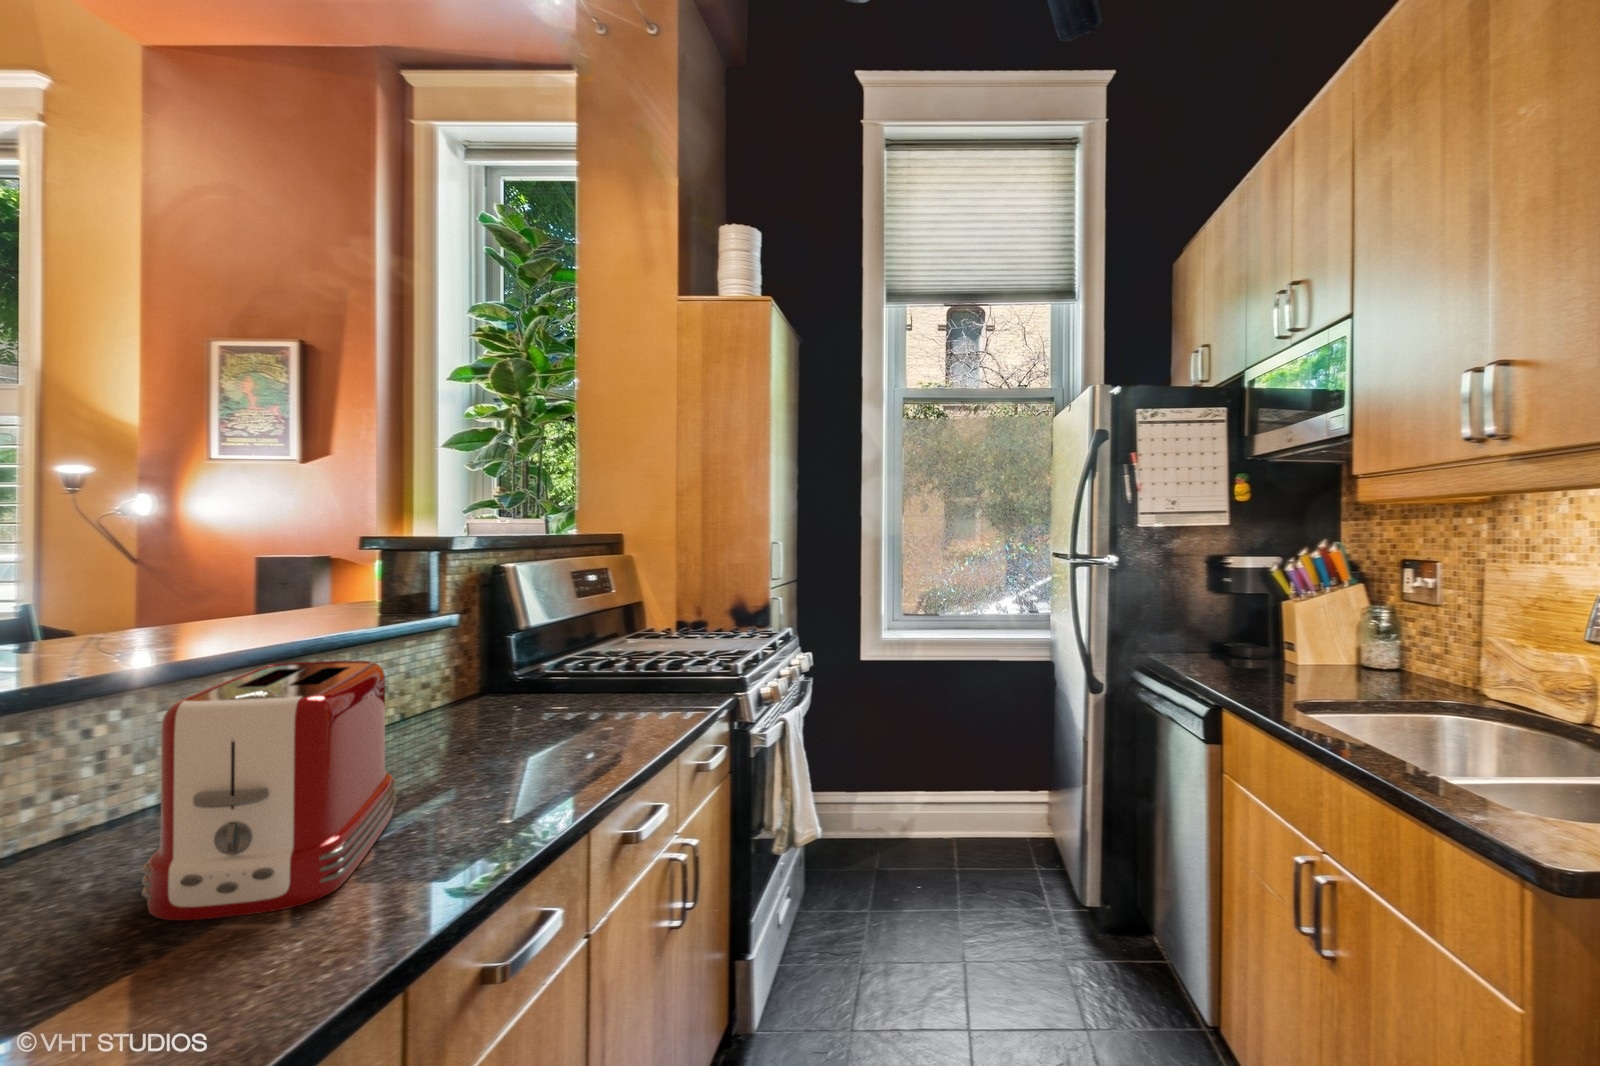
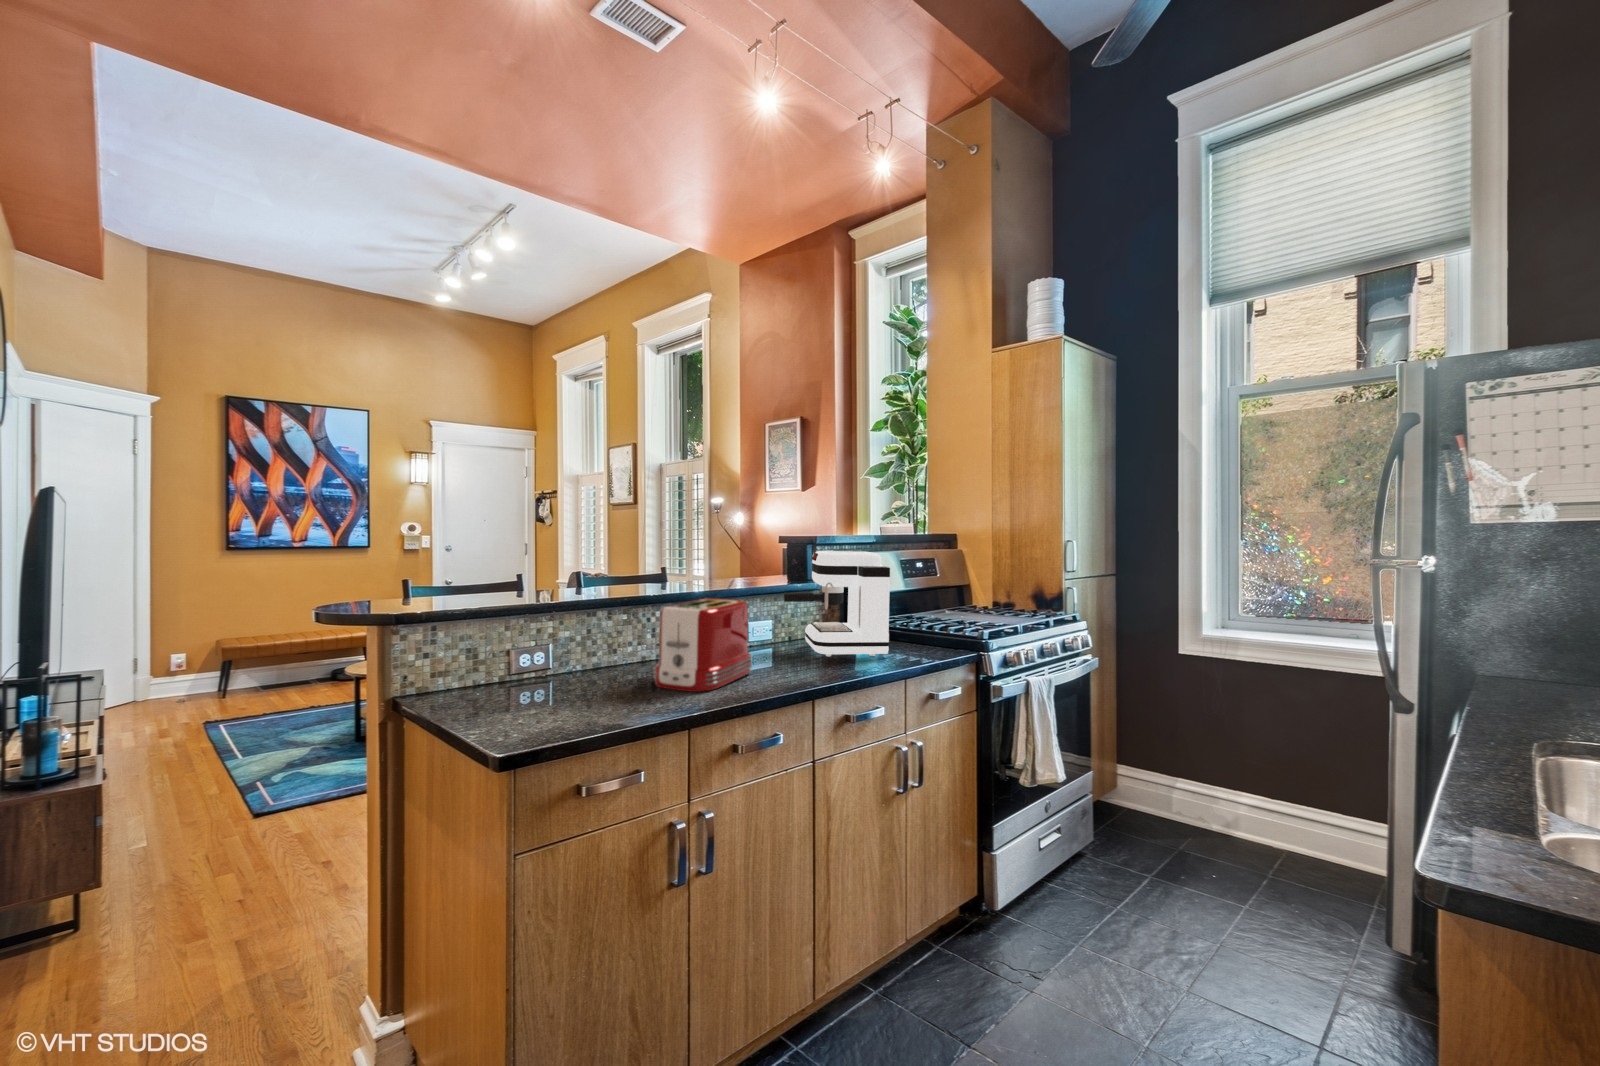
coffee maker: none [403,555,610,744] -> present [784,551,890,656]

